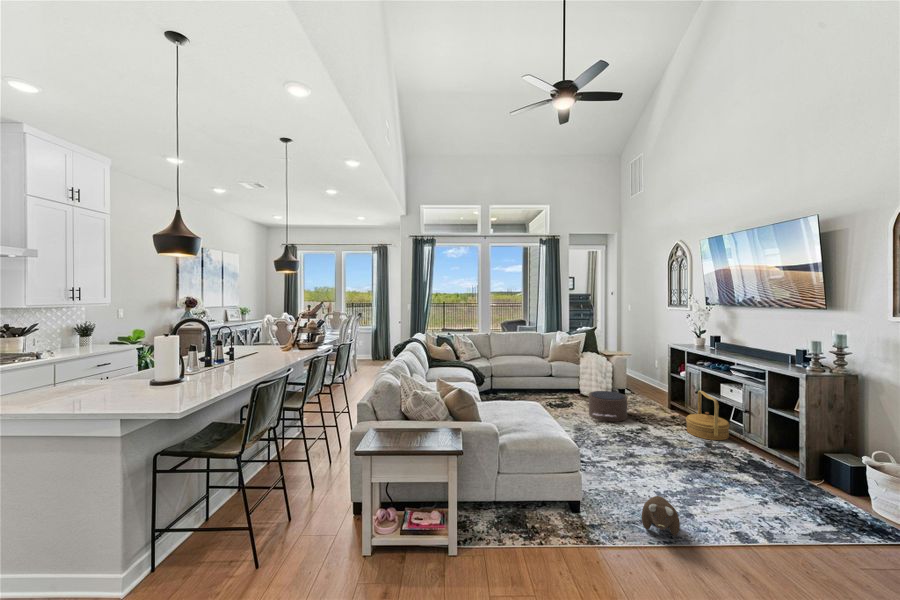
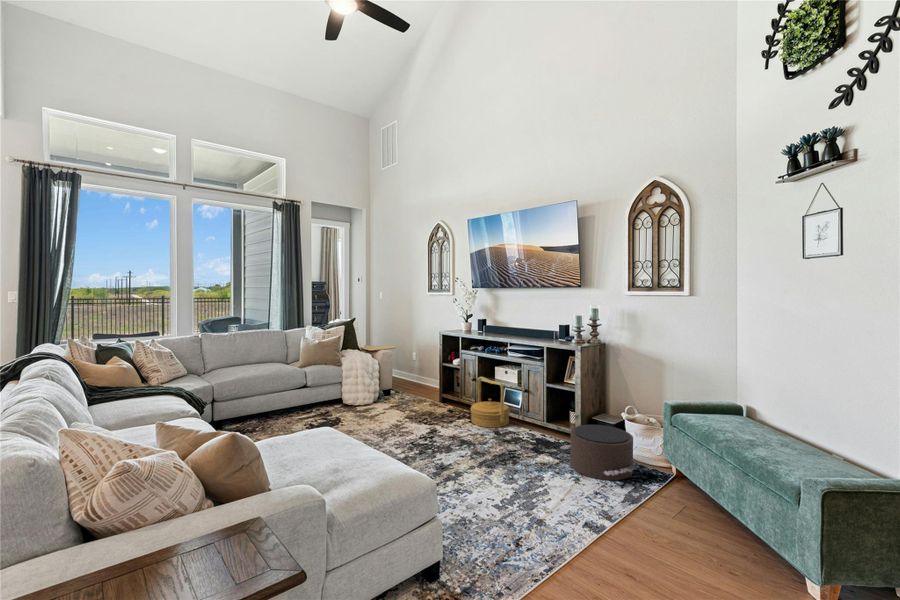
pouf: present [589,391,627,422] -> present [560,425,634,480]
plush toy: present [642,496,680,536] -> none [508,512,556,563]

